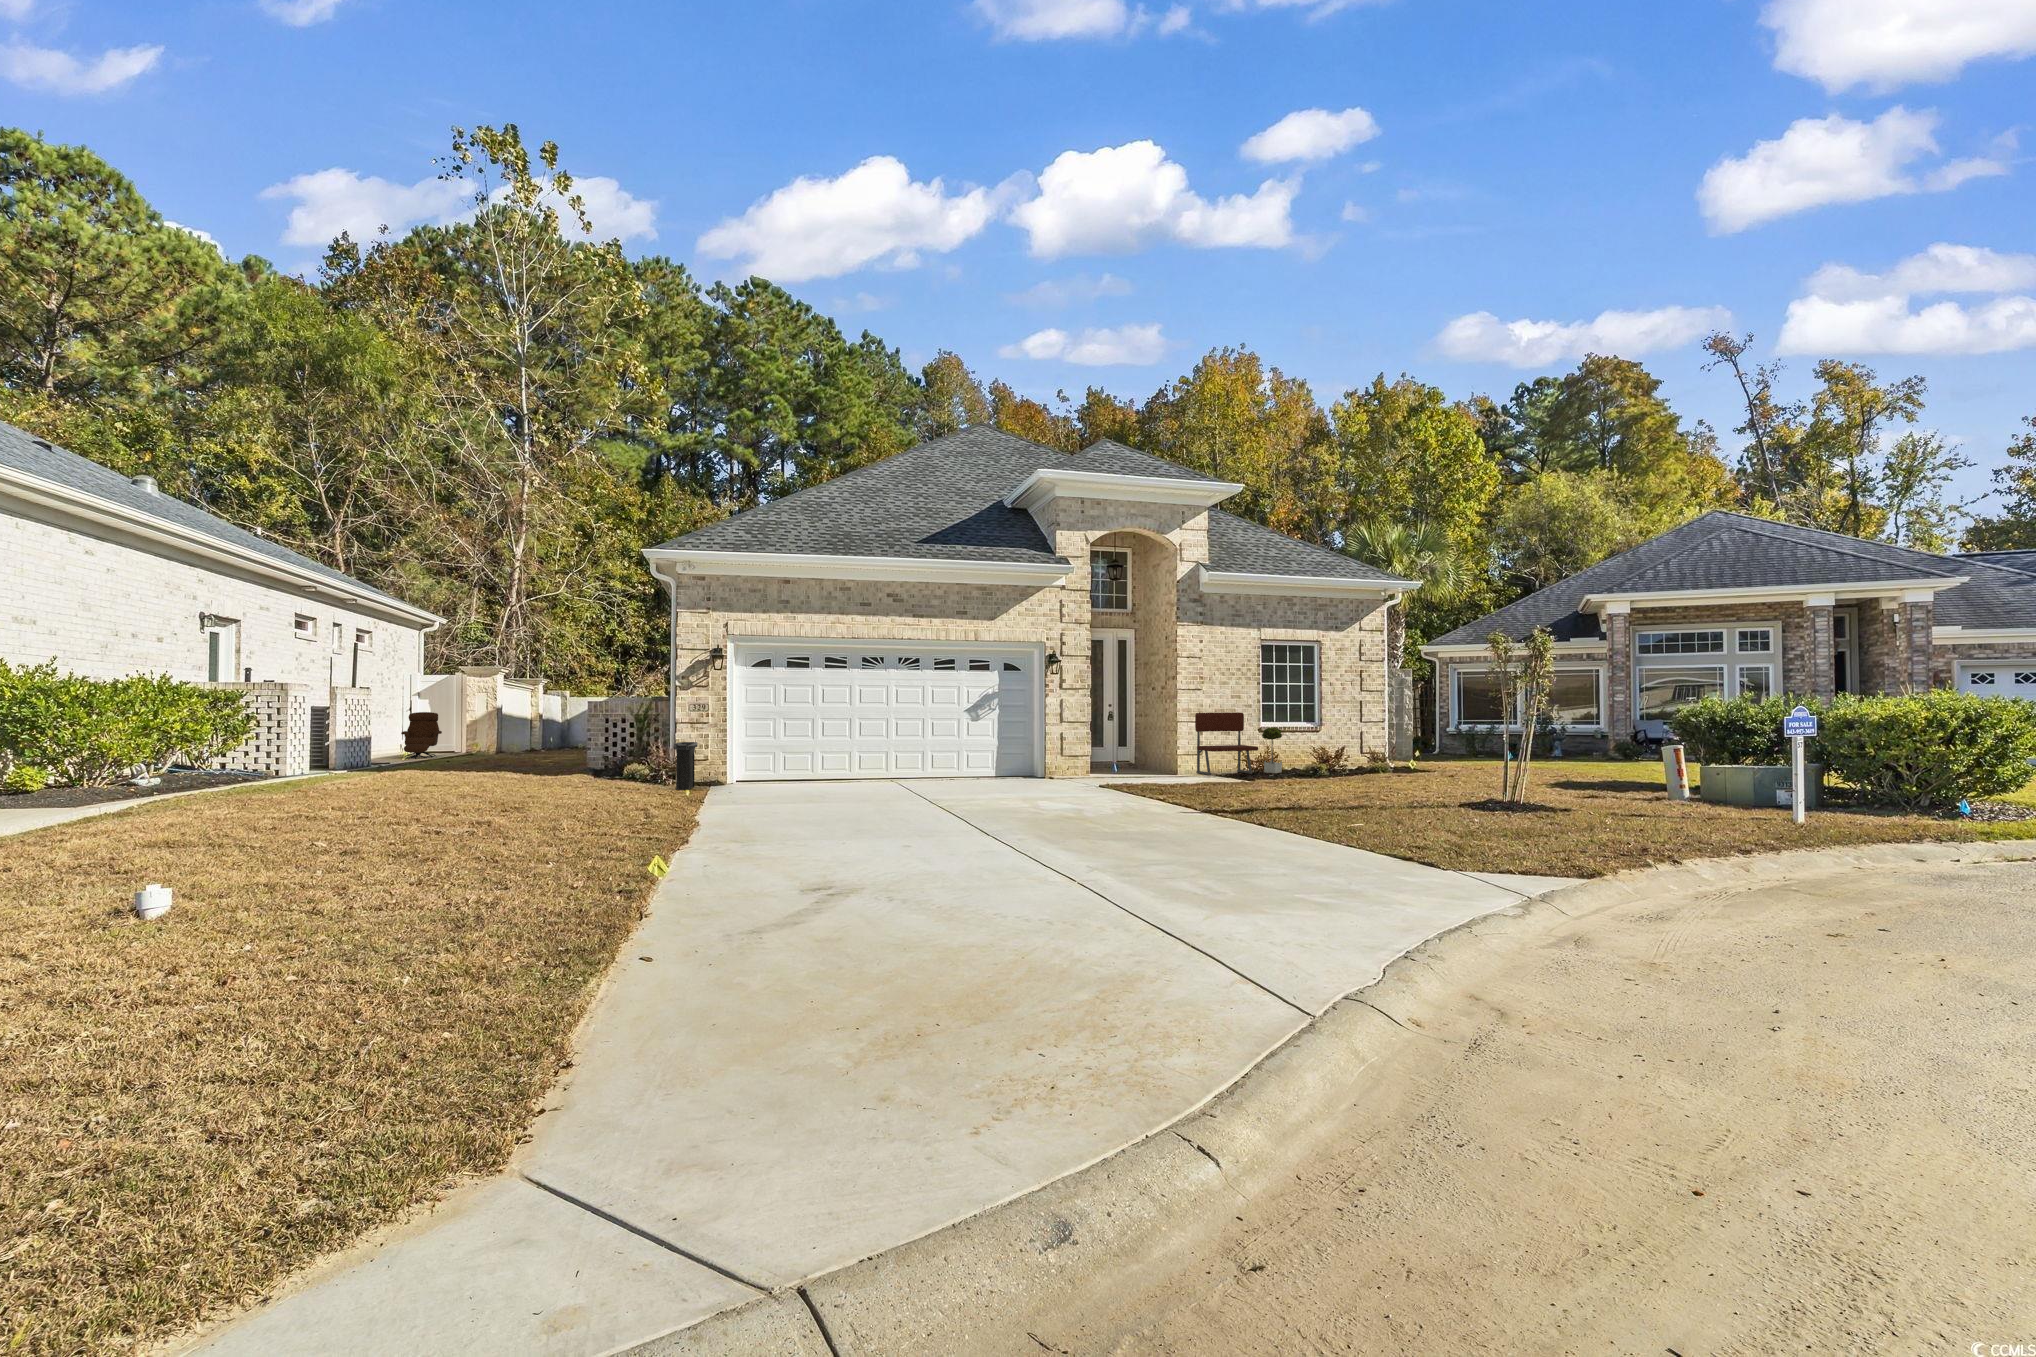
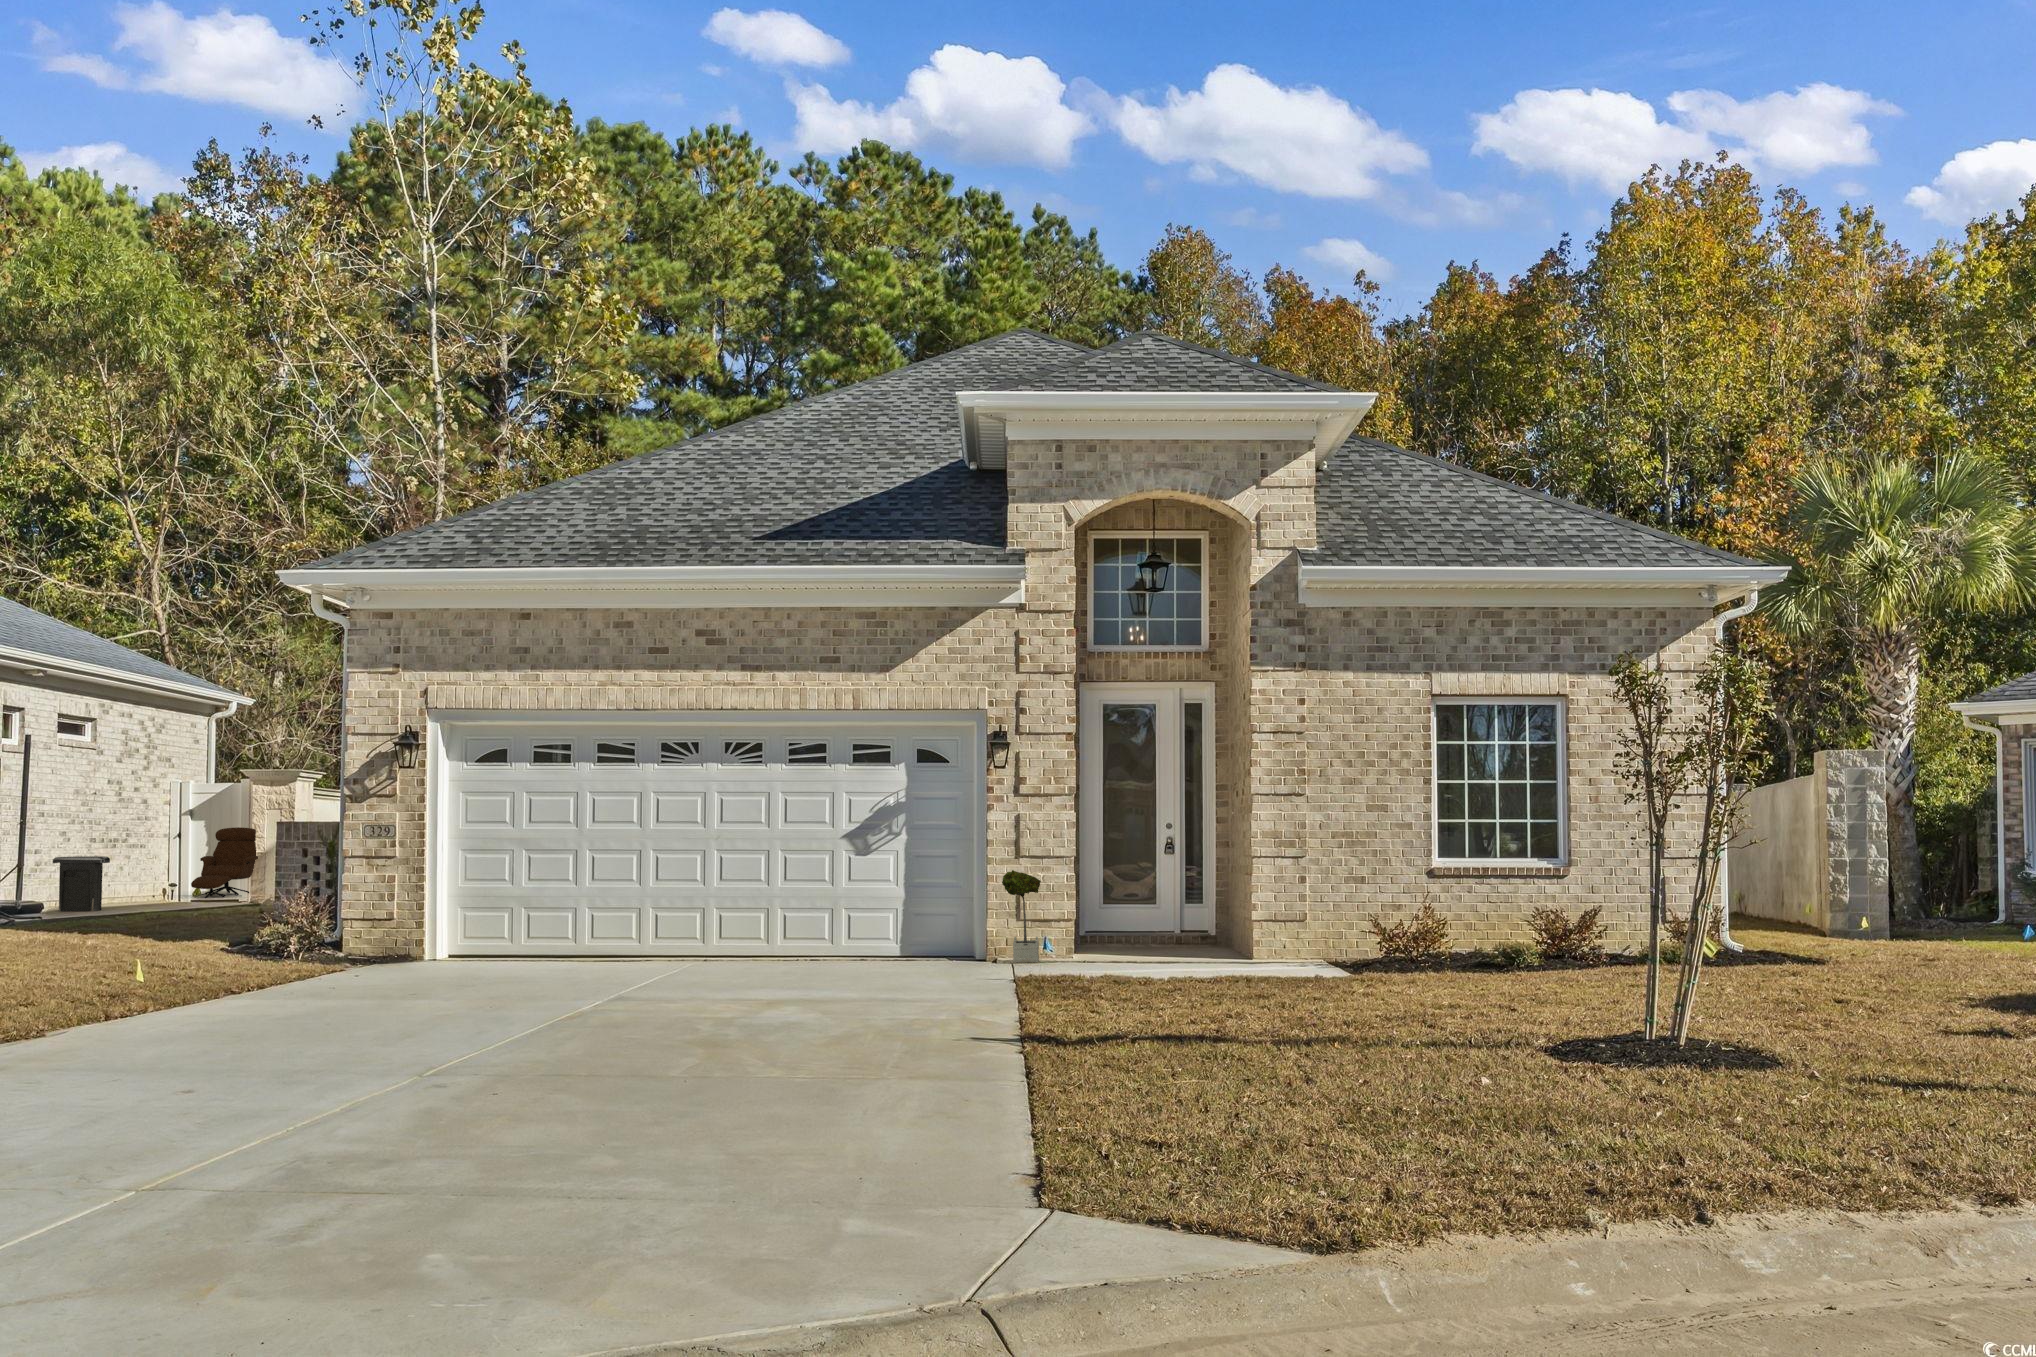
bench: present [1195,712,1258,775] -> none [1287,840,1406,963]
potted tree: present [1262,727,1282,773] -> present [1002,870,1041,962]
trash can: present [674,742,698,790] -> present [53,856,110,911]

